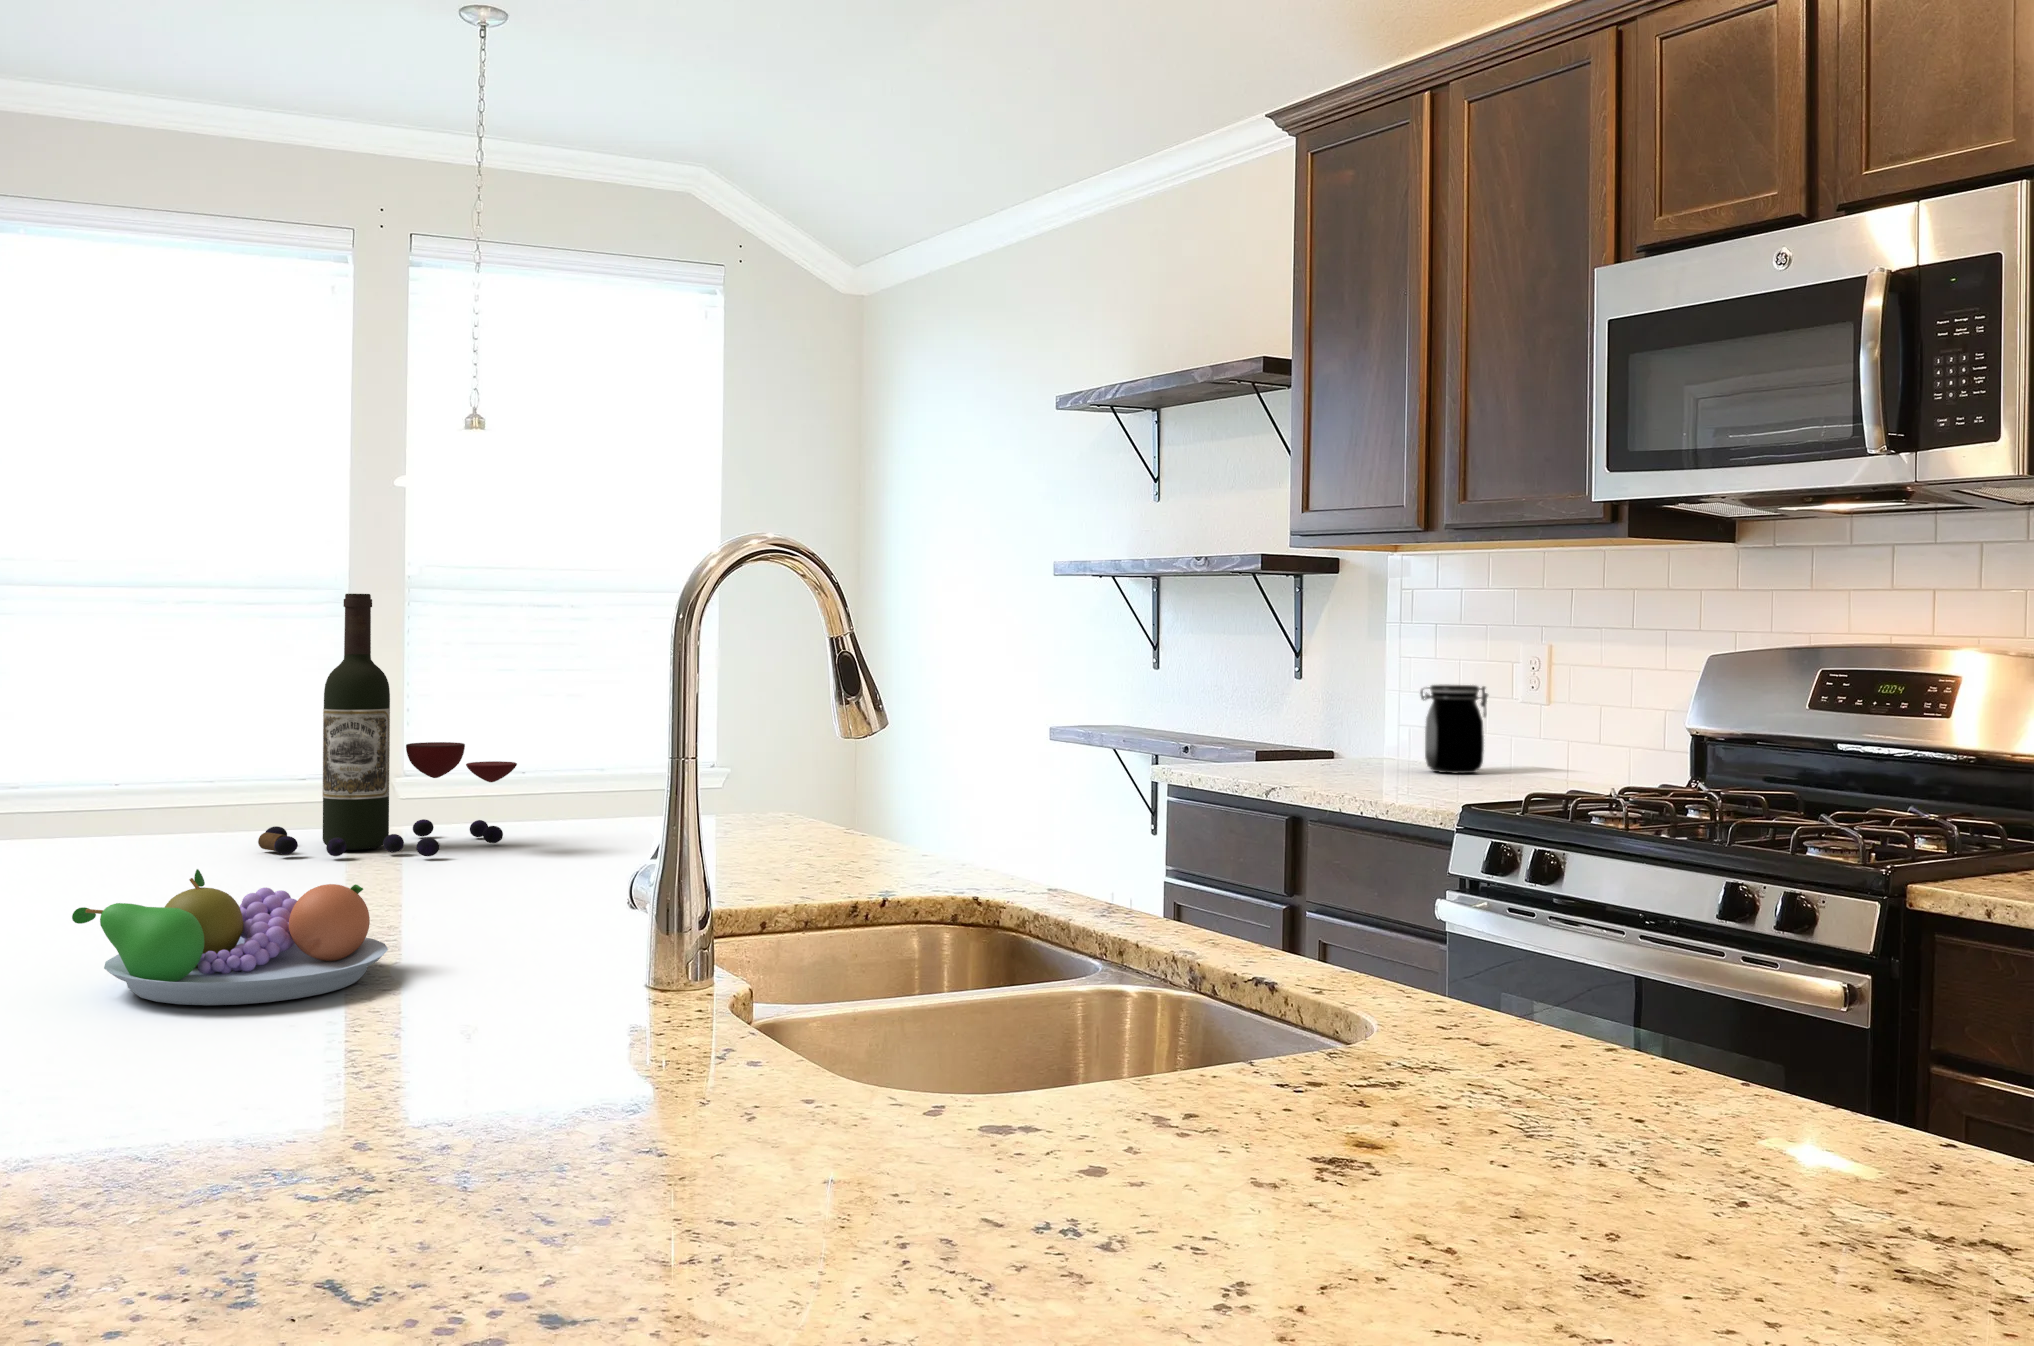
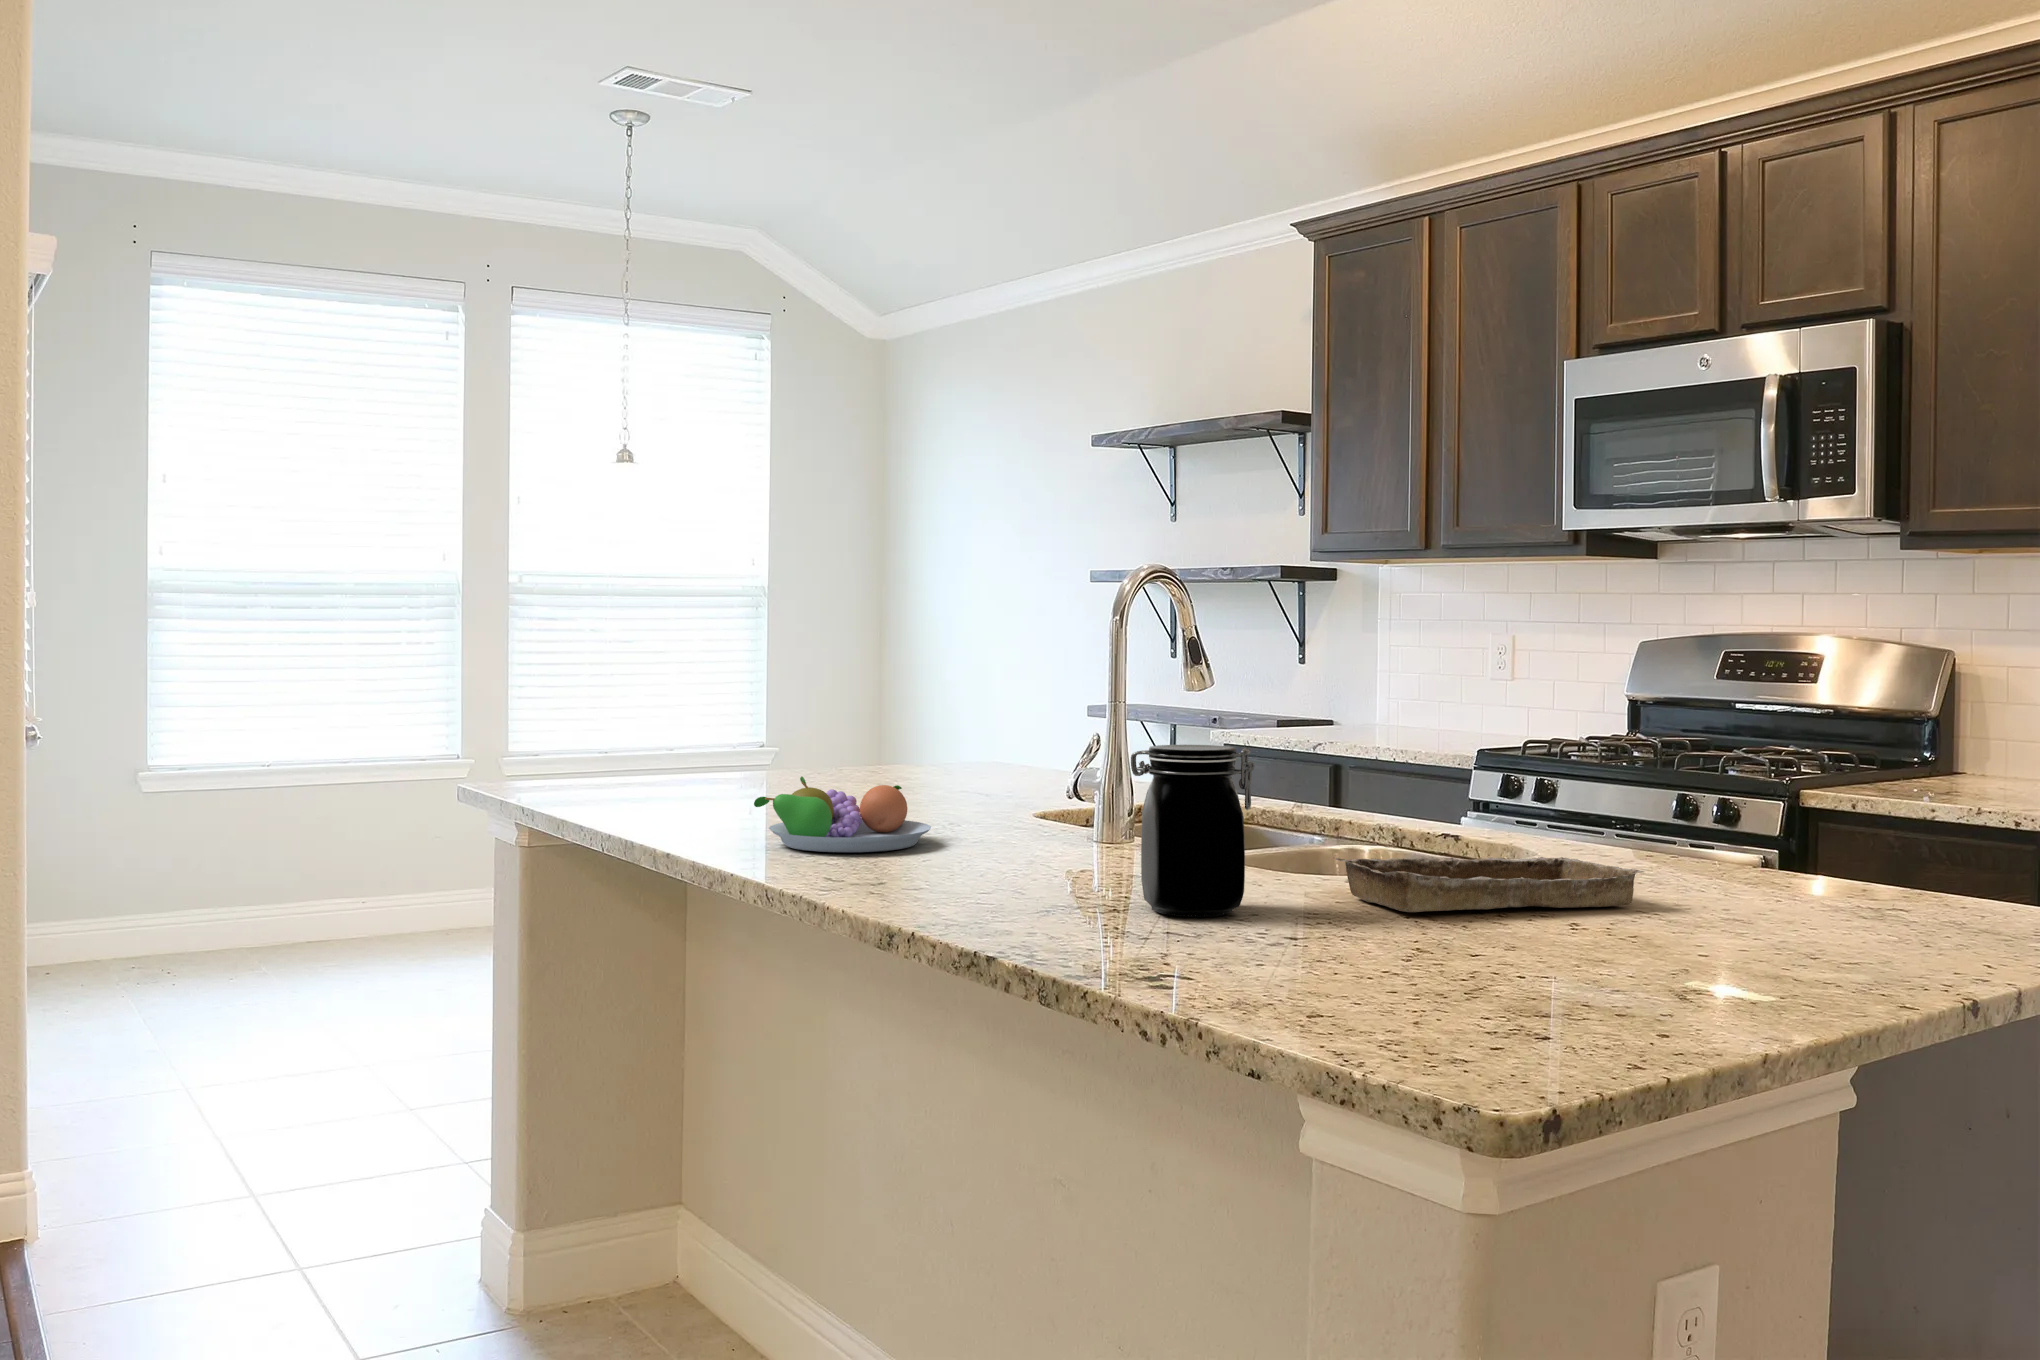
wine bottle: present [258,594,517,856] -> none [669,602,862,787]
jar: present [1421,685,1488,773] -> present [1131,745,1255,917]
tray: none [844,1084,1438,1236] -> present [1334,856,1644,912]

